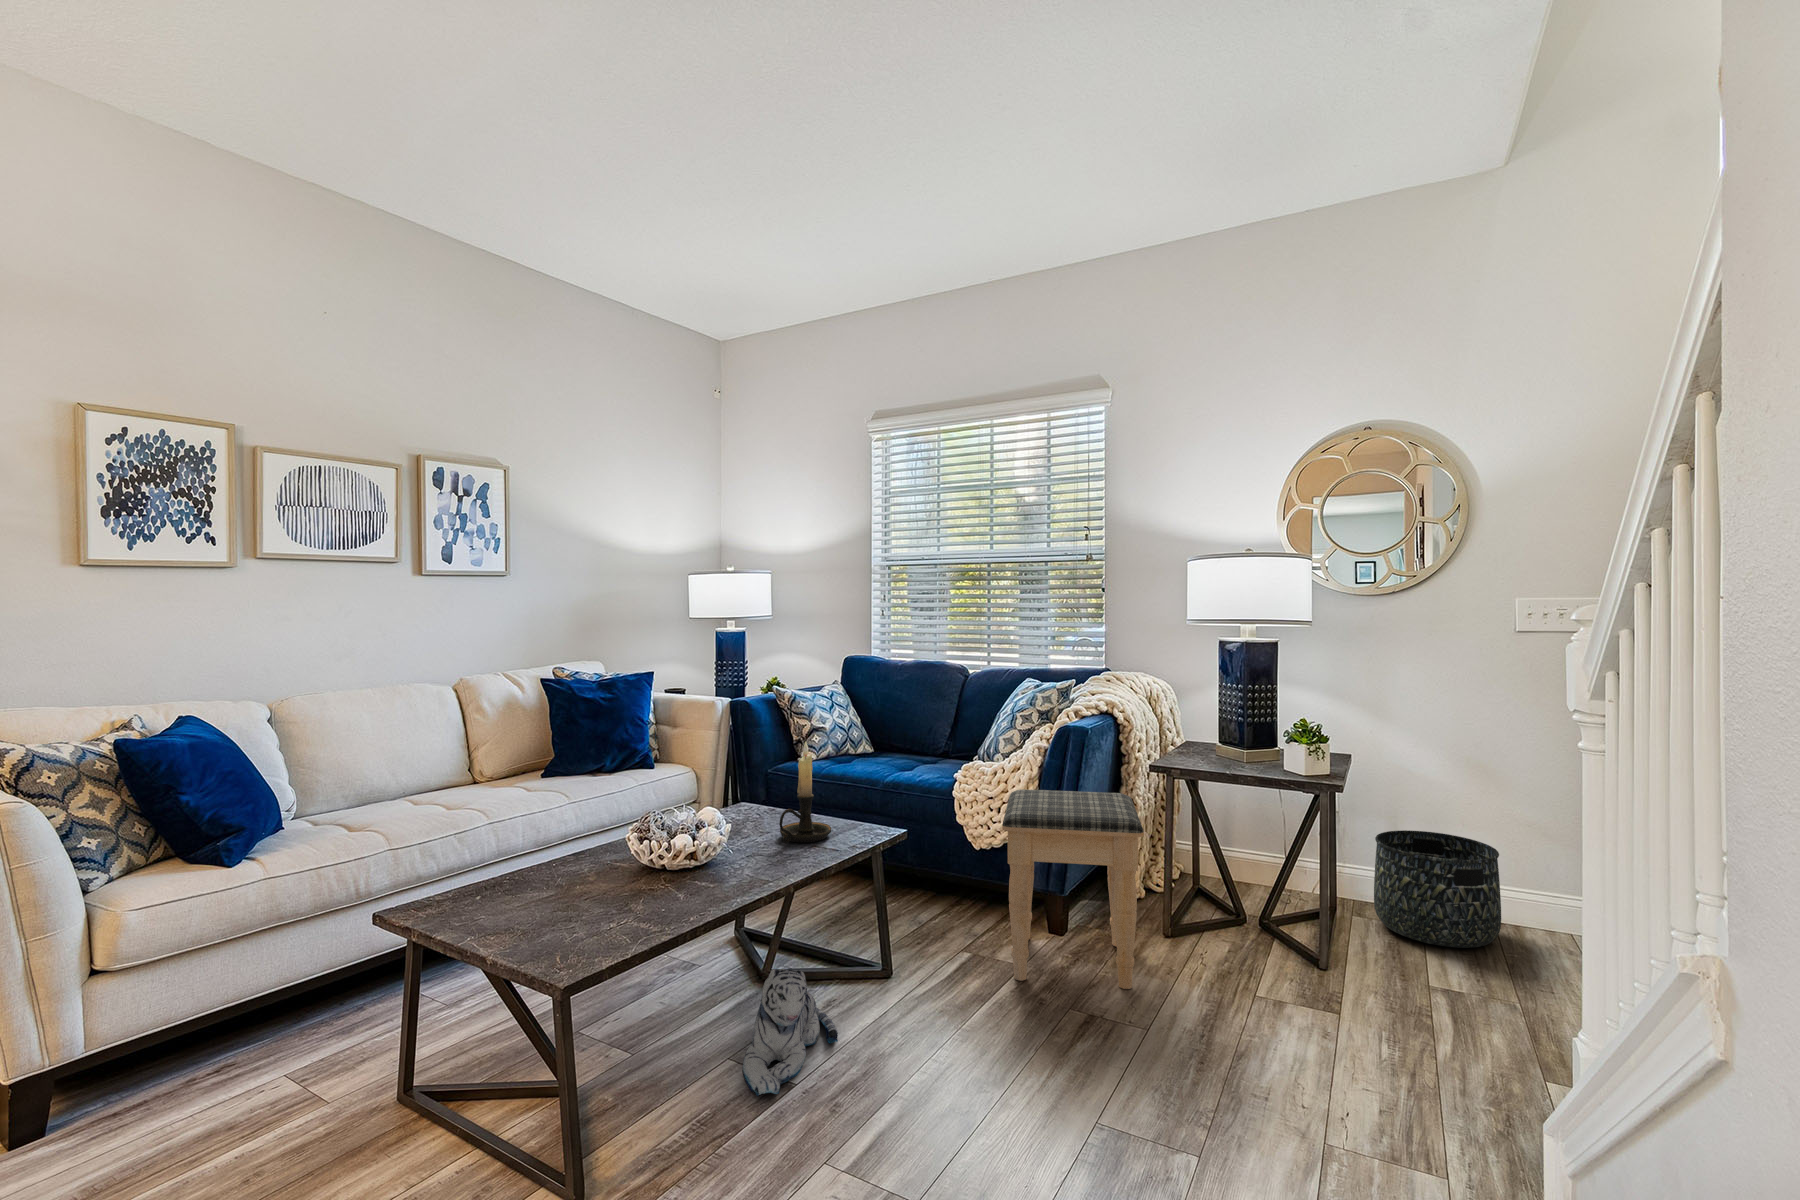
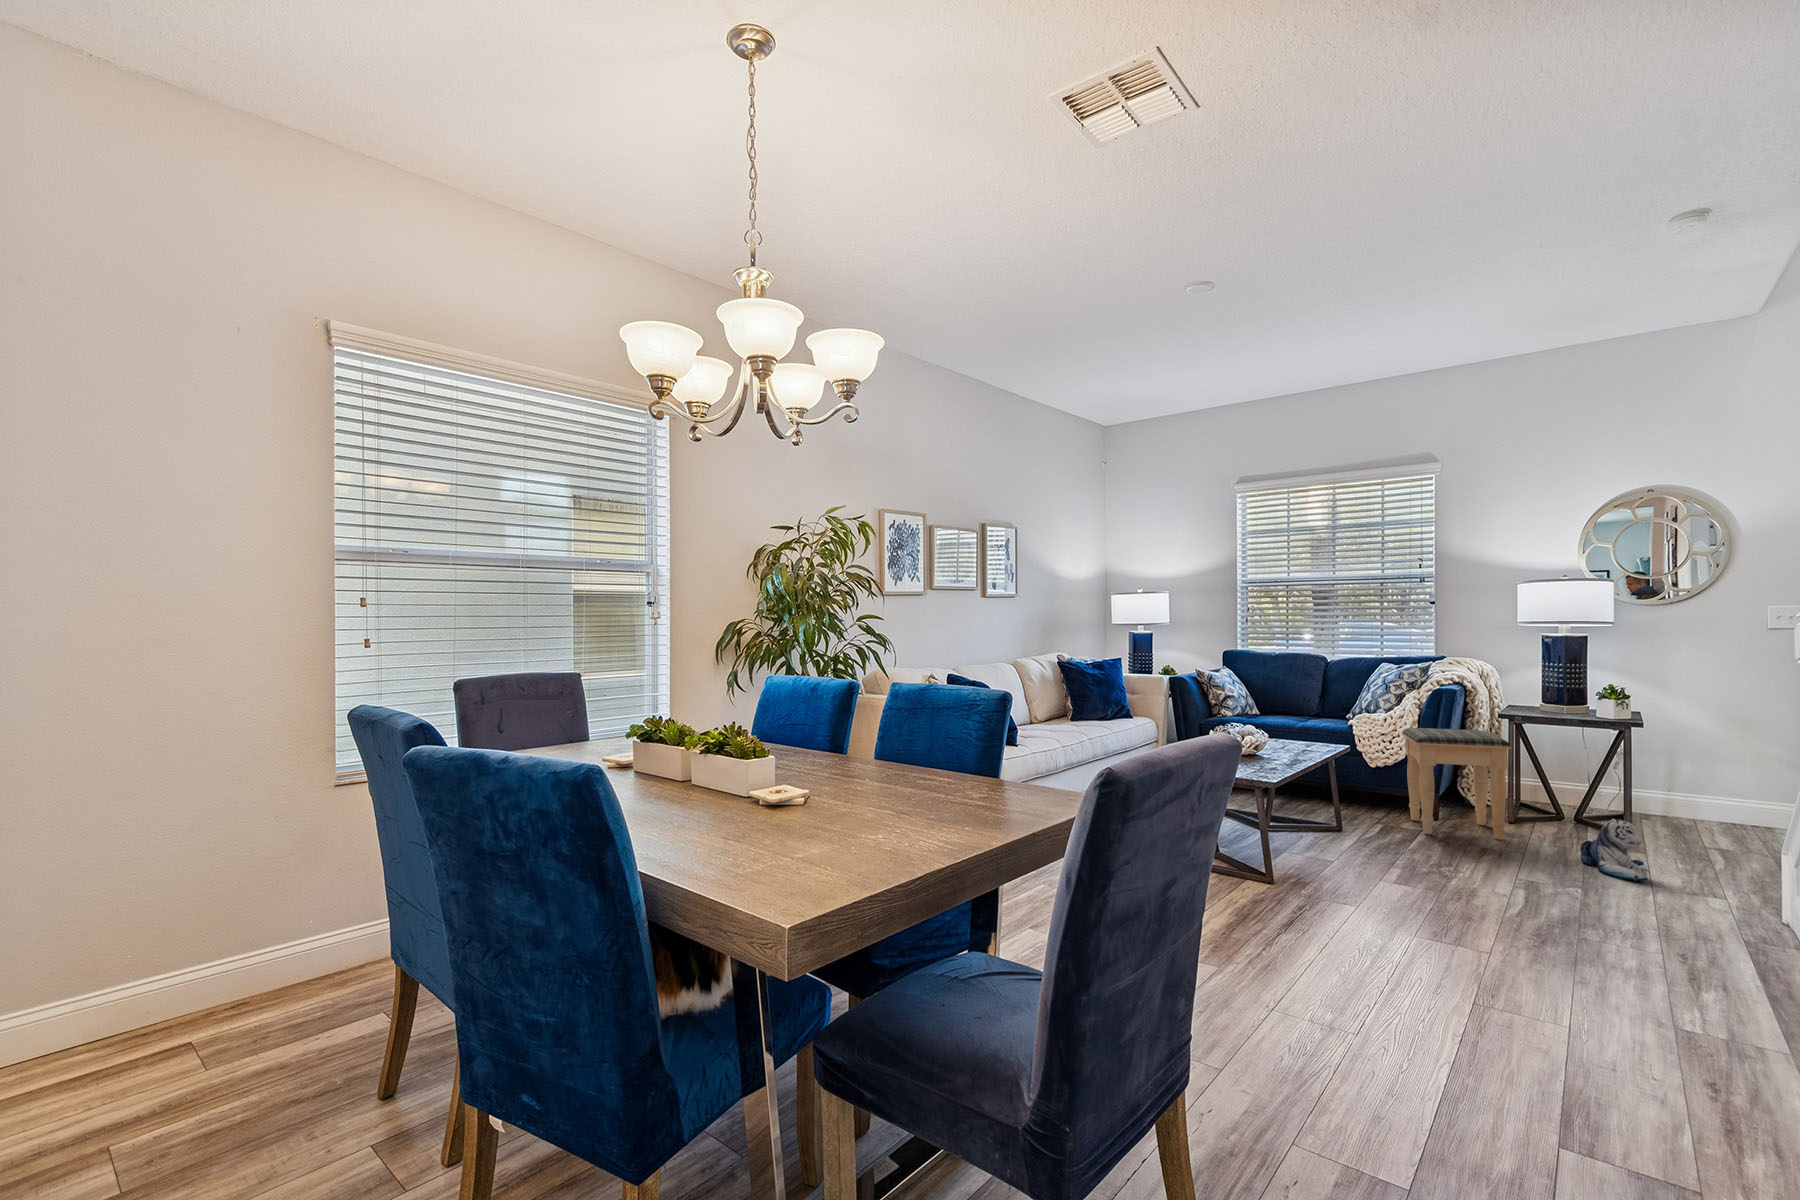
candle holder: present [779,742,831,843] -> none [1282,691,1313,747]
basket: present [1374,830,1501,948] -> none [1660,764,1757,834]
plush toy: present [742,969,838,1096] -> present [1580,819,1648,881]

